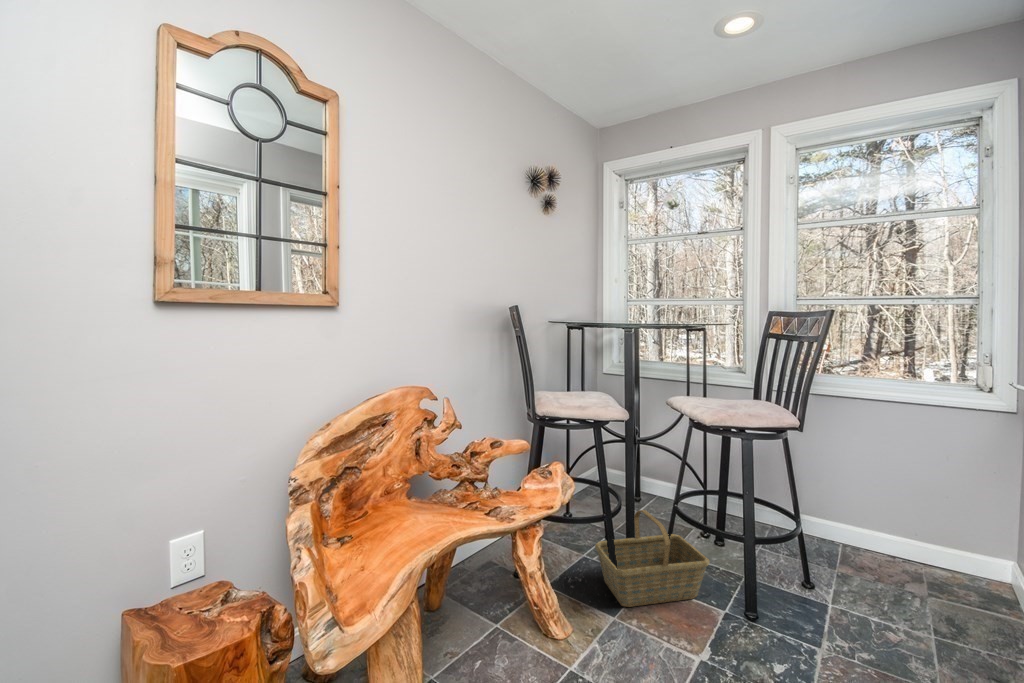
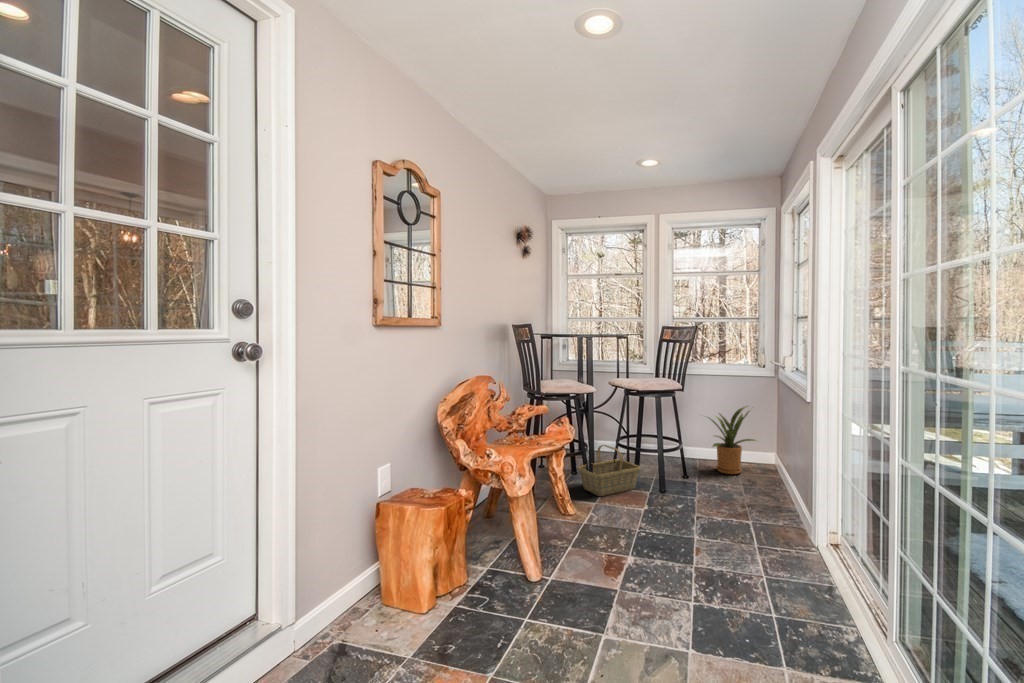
house plant: none [832,461,976,591] -> present [709,406,756,474]

